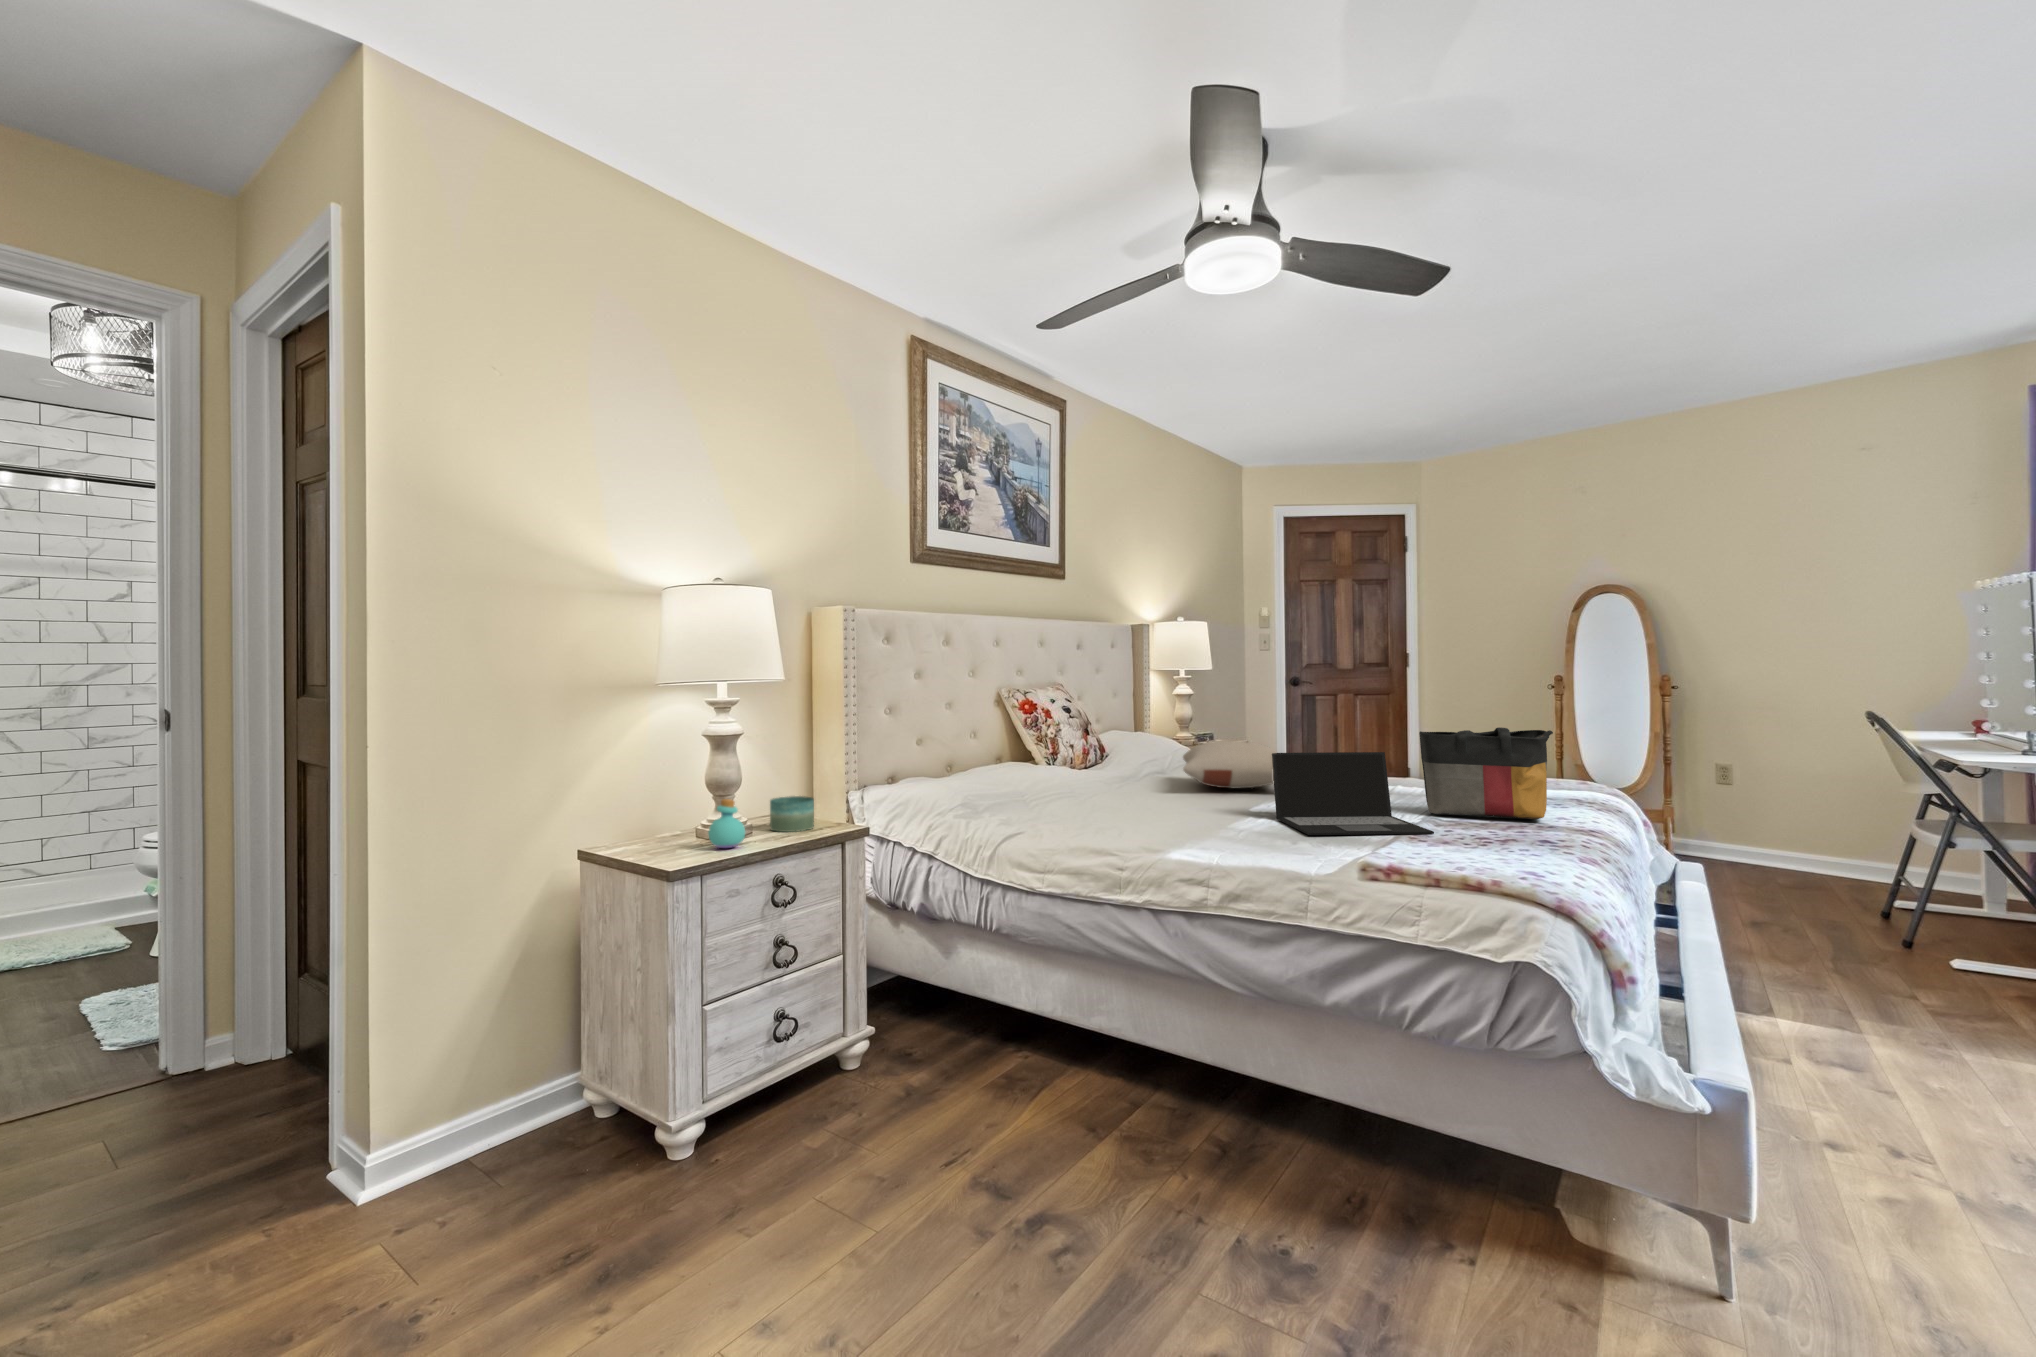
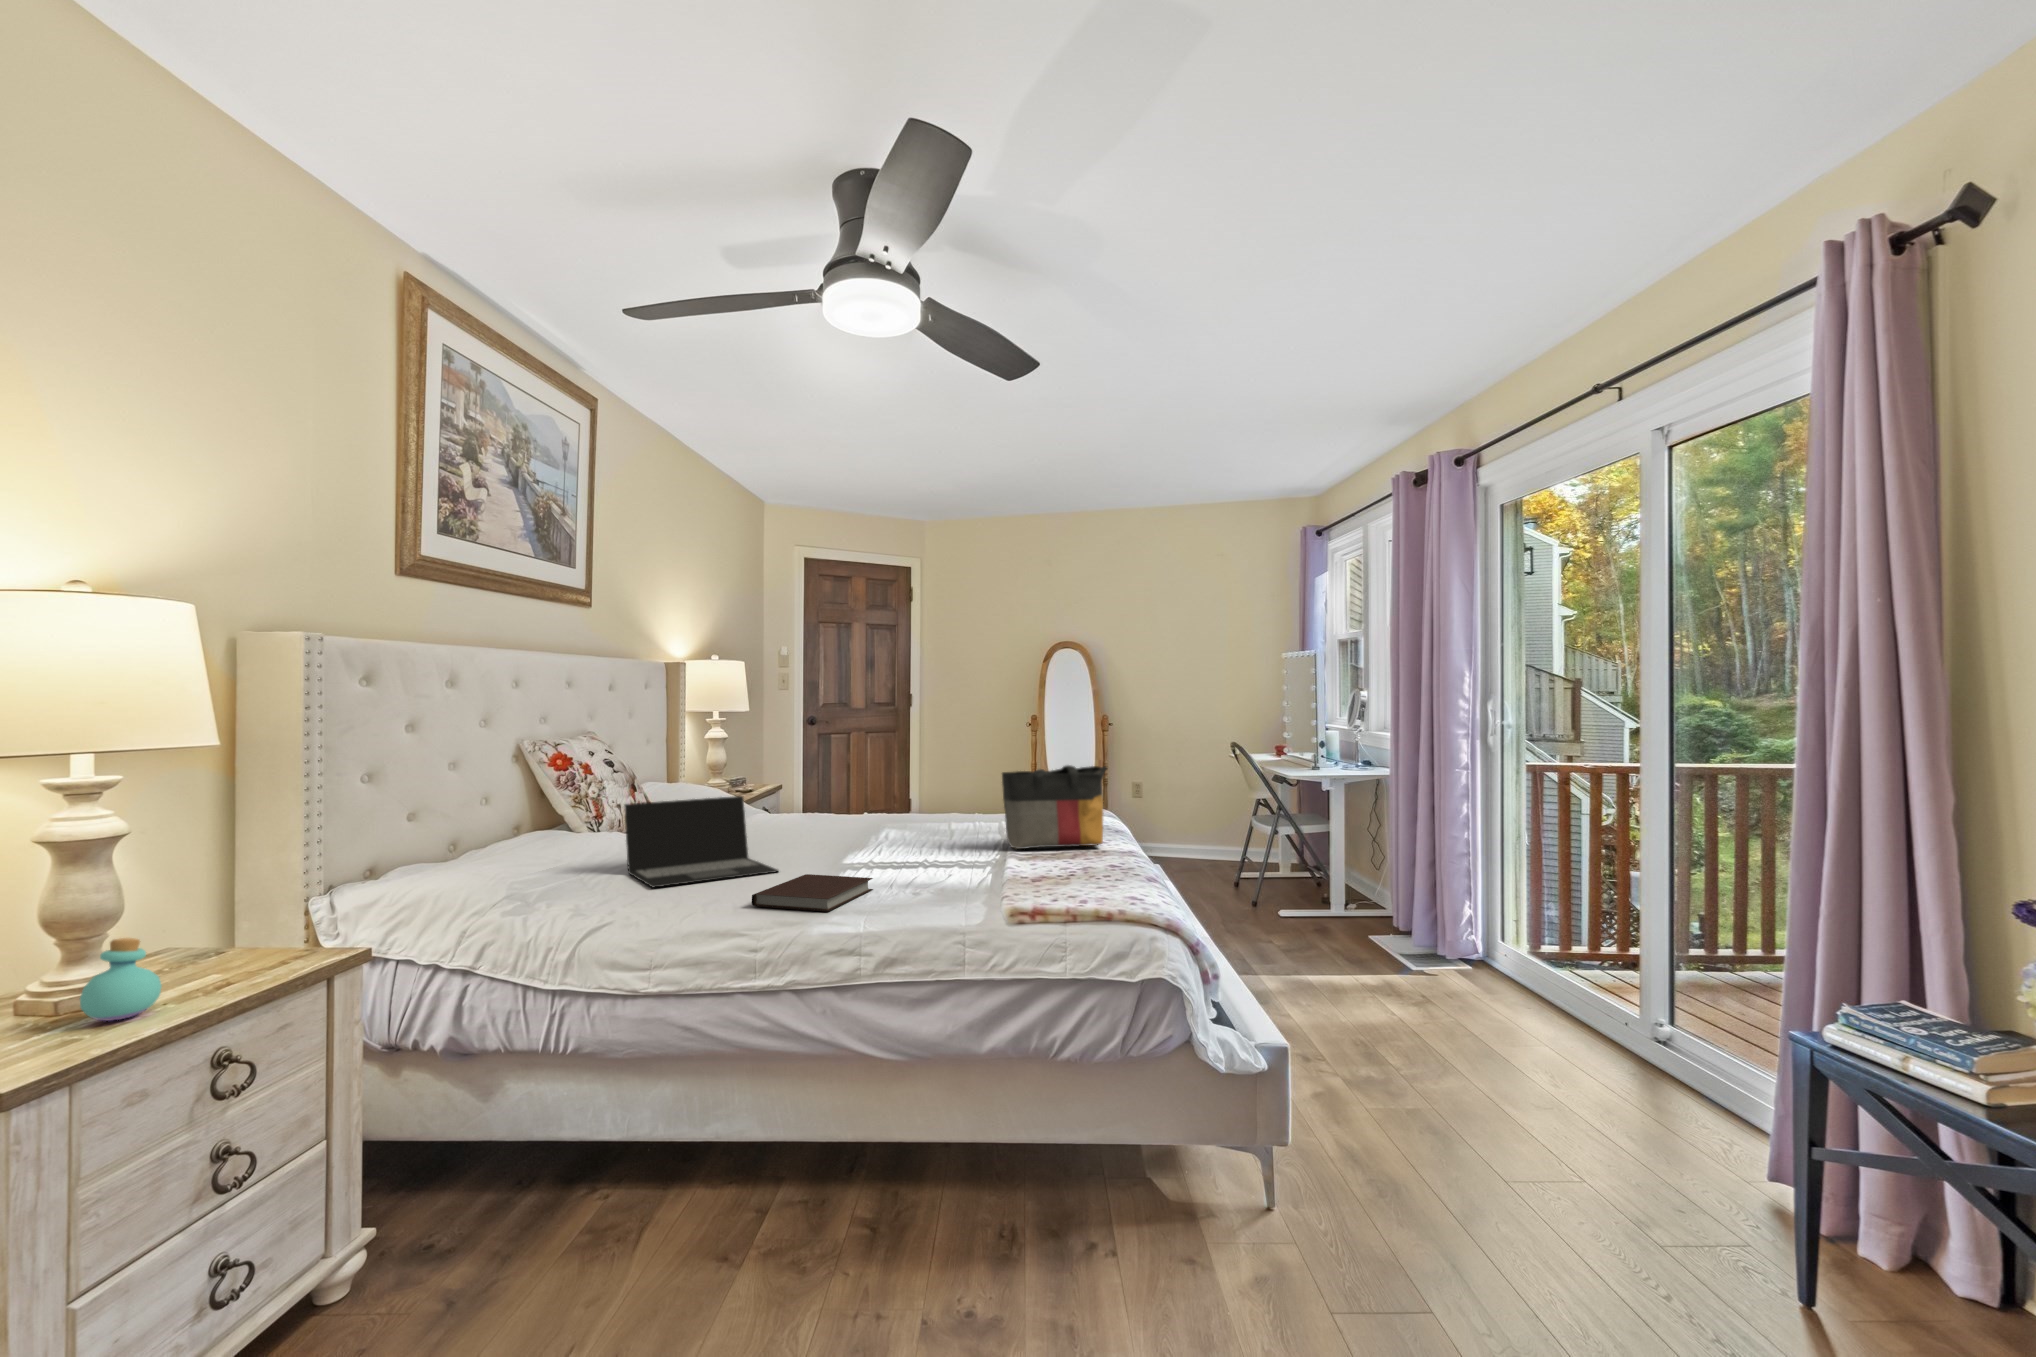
pillow: present [1183,740,1275,788] -> none [749,789,885,841]
laptop: present [1271,752,1434,835] -> present [625,796,778,887]
candle: present [770,796,814,832] -> none [185,914,272,975]
notebook: none [1136,814,1253,846] -> present [752,874,873,912]

